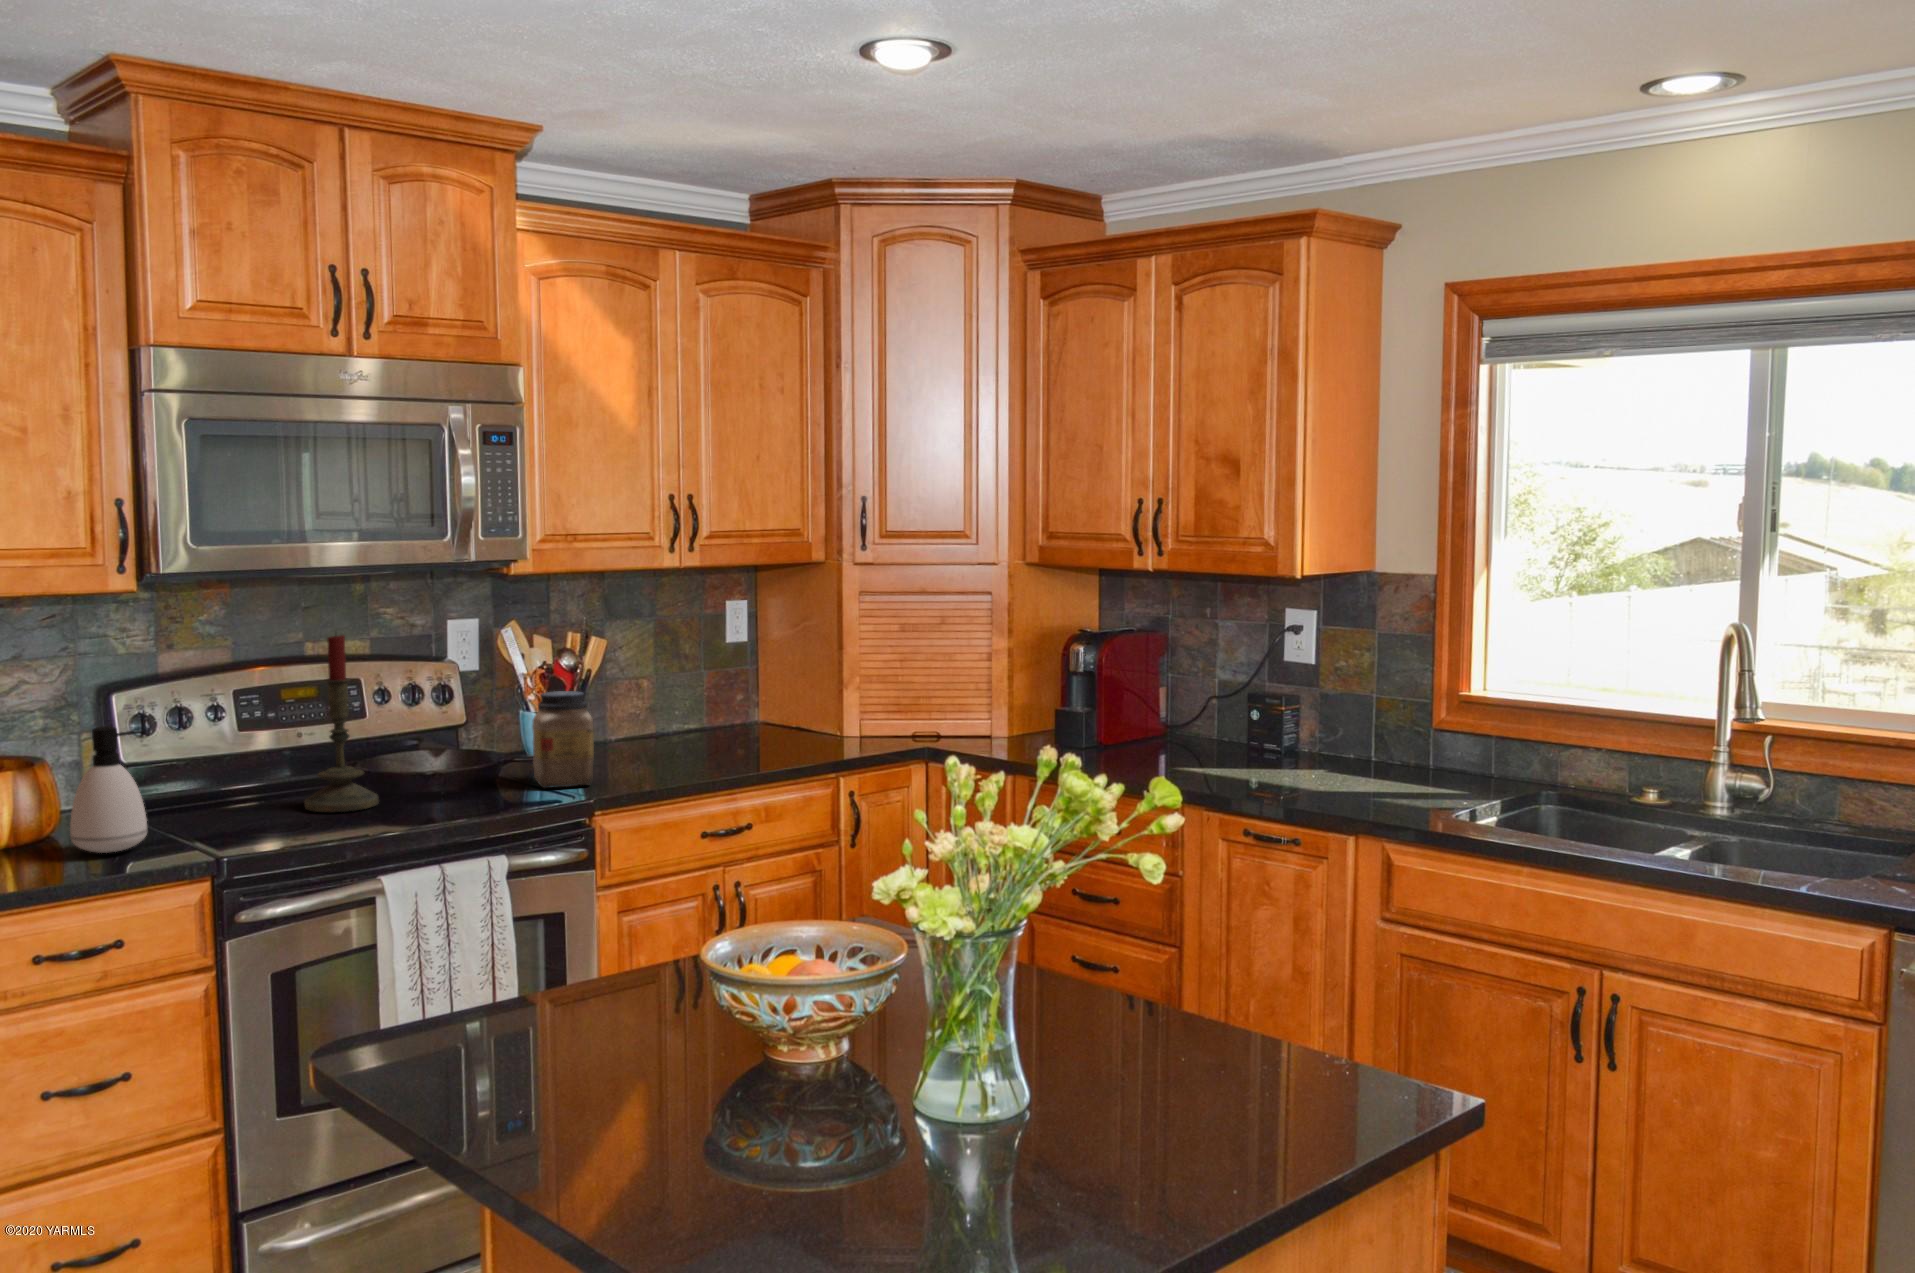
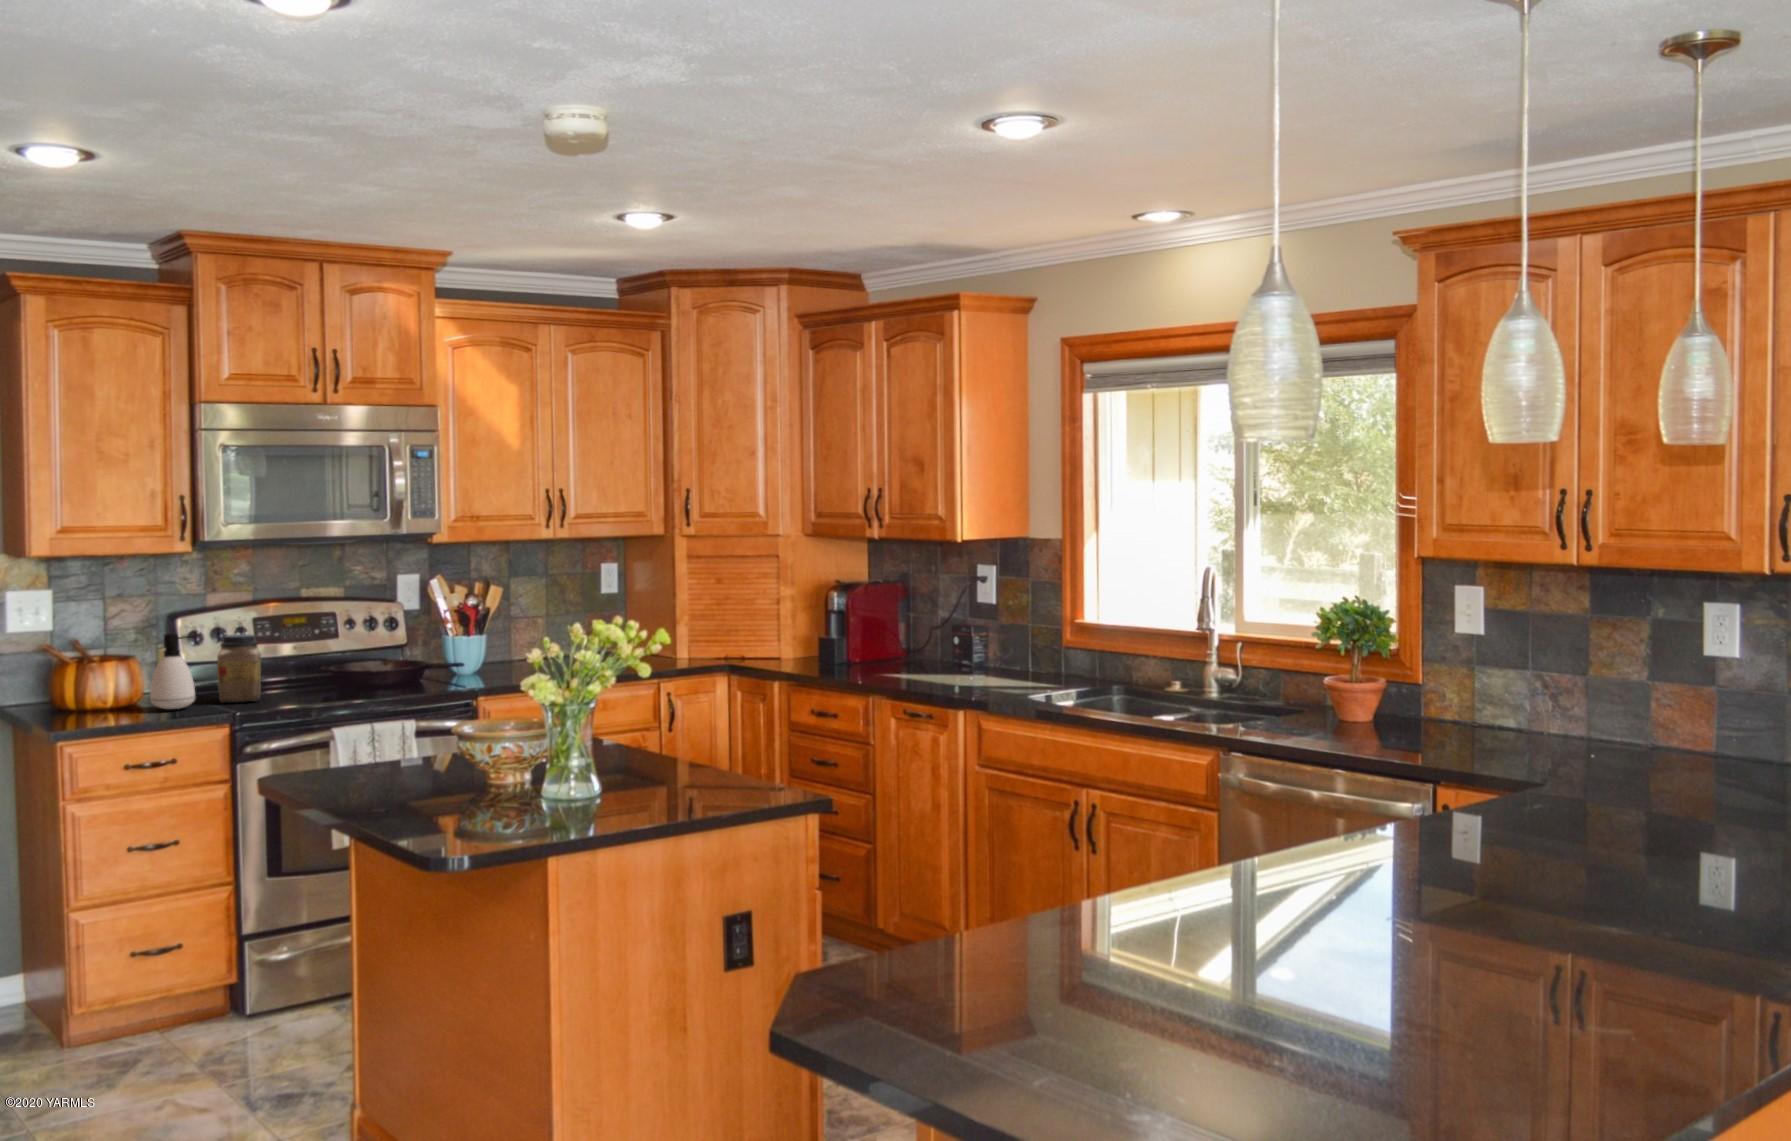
candle: present [304,635,379,812] -> none [294,578,341,693]
jar: present [532,691,594,788] -> present [217,634,261,703]

